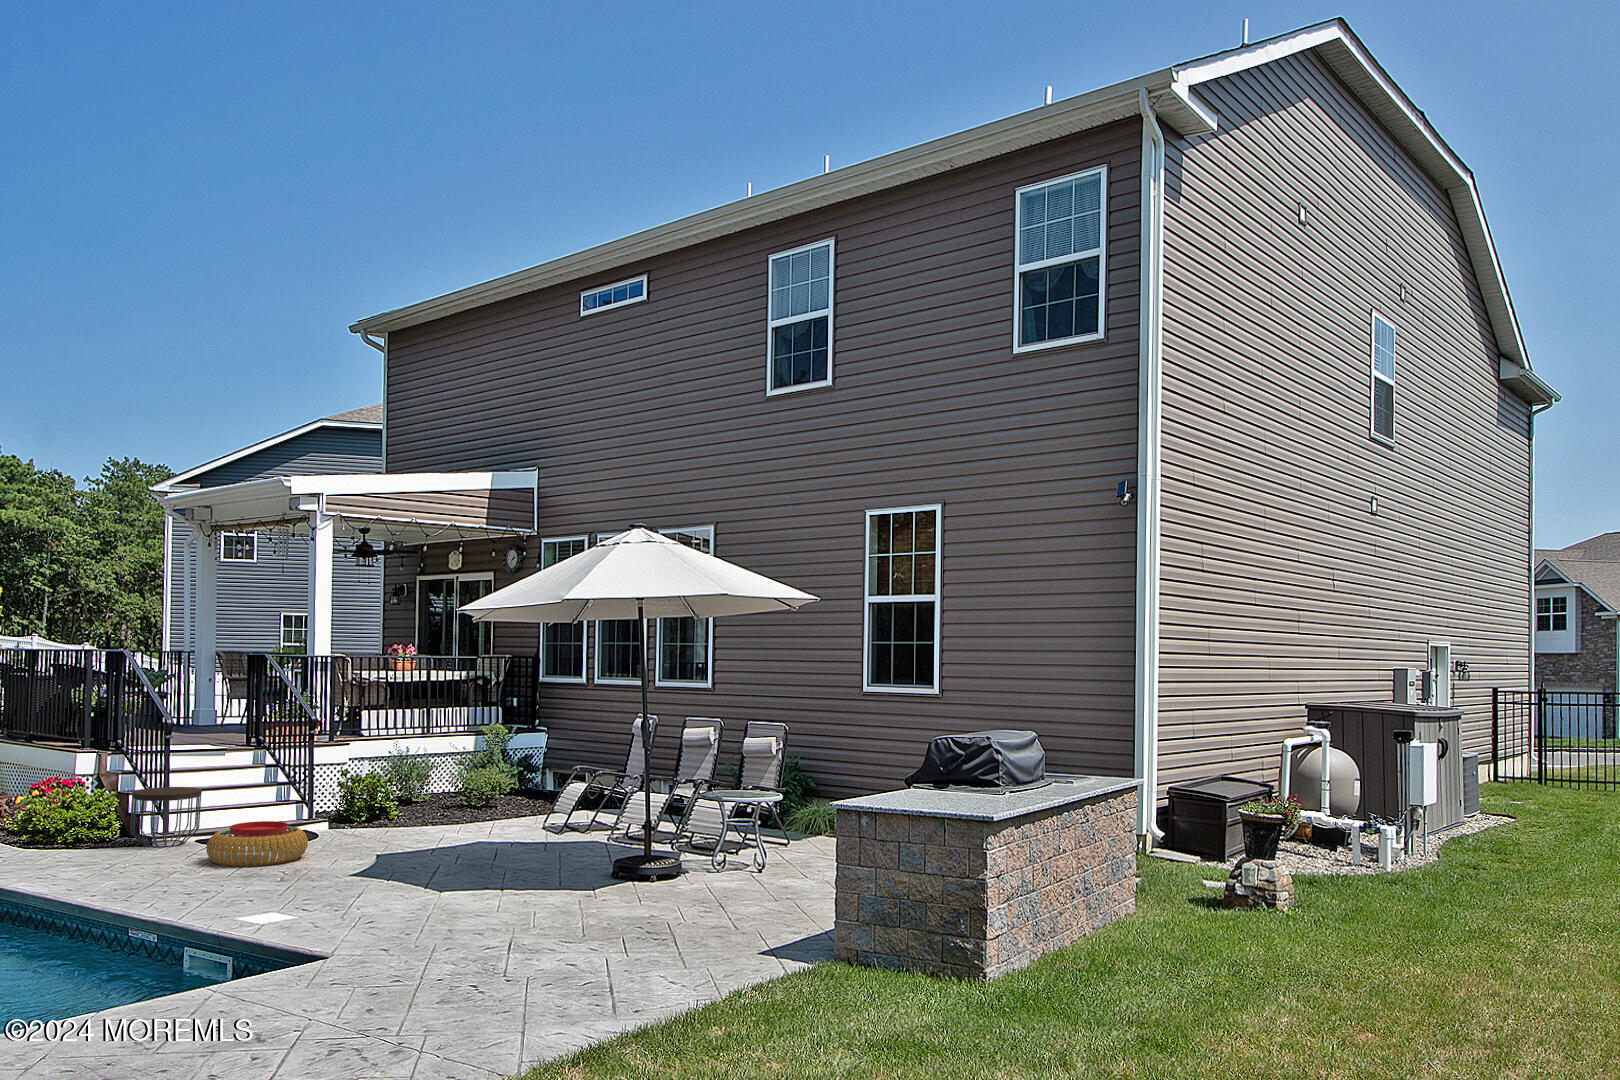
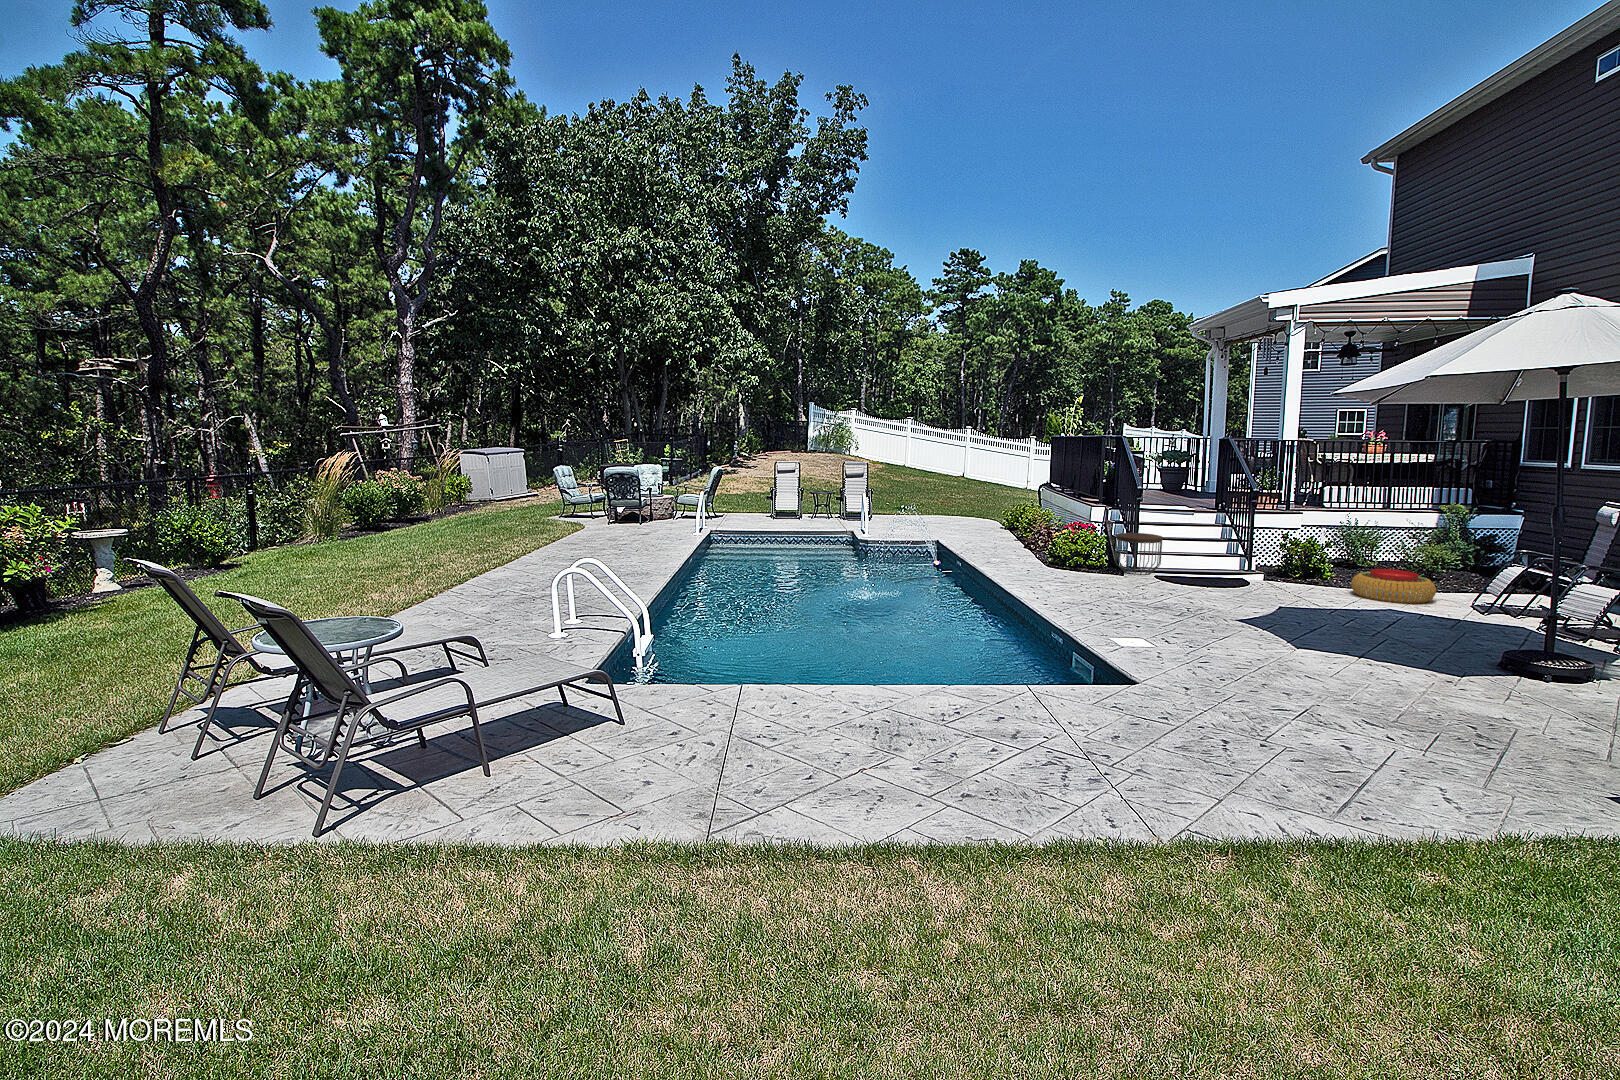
pouf: present [206,821,308,866] -> present [1351,569,1436,604]

